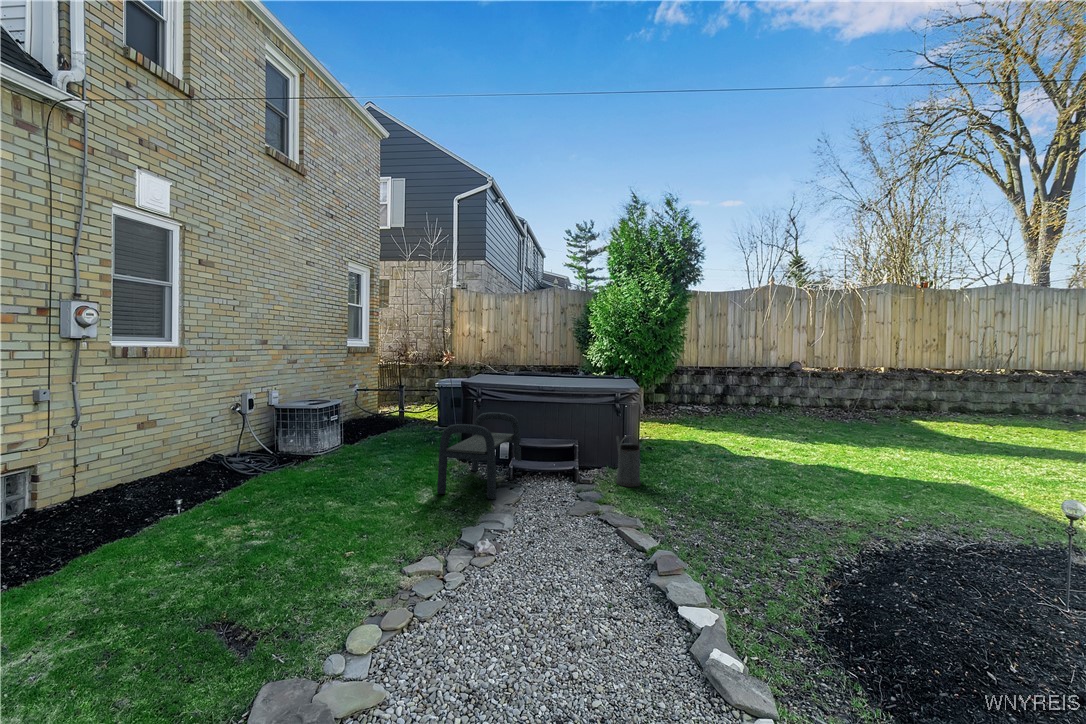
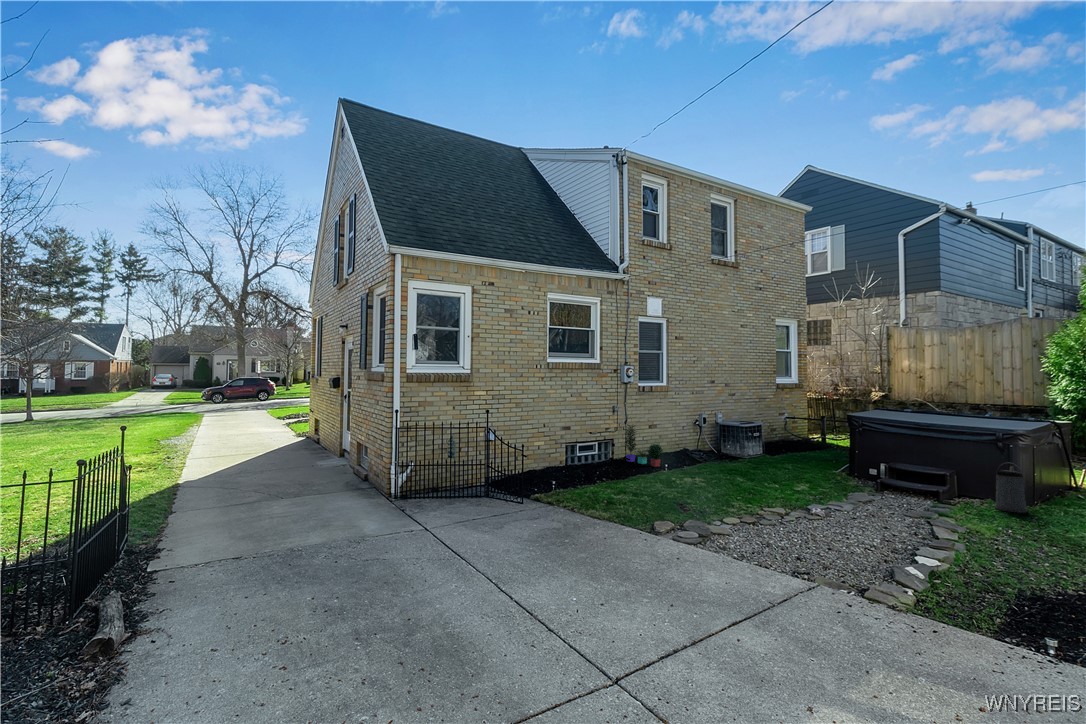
bench: present [437,412,521,499] -> none [809,434,897,494]
potted plant: none [64,431,177,516] -> present [625,425,663,467]

